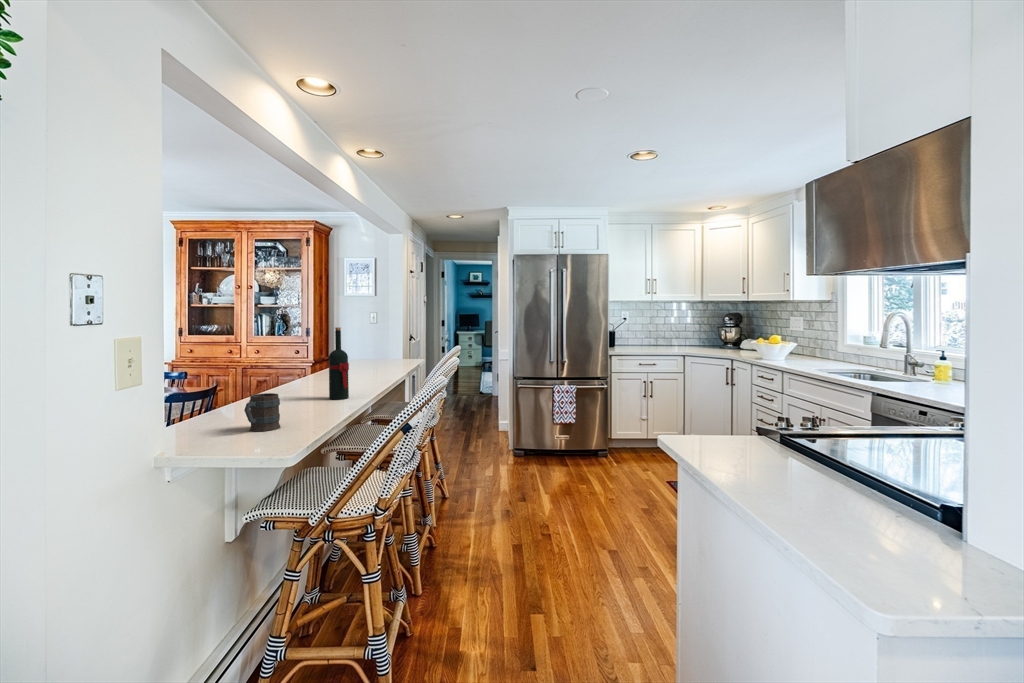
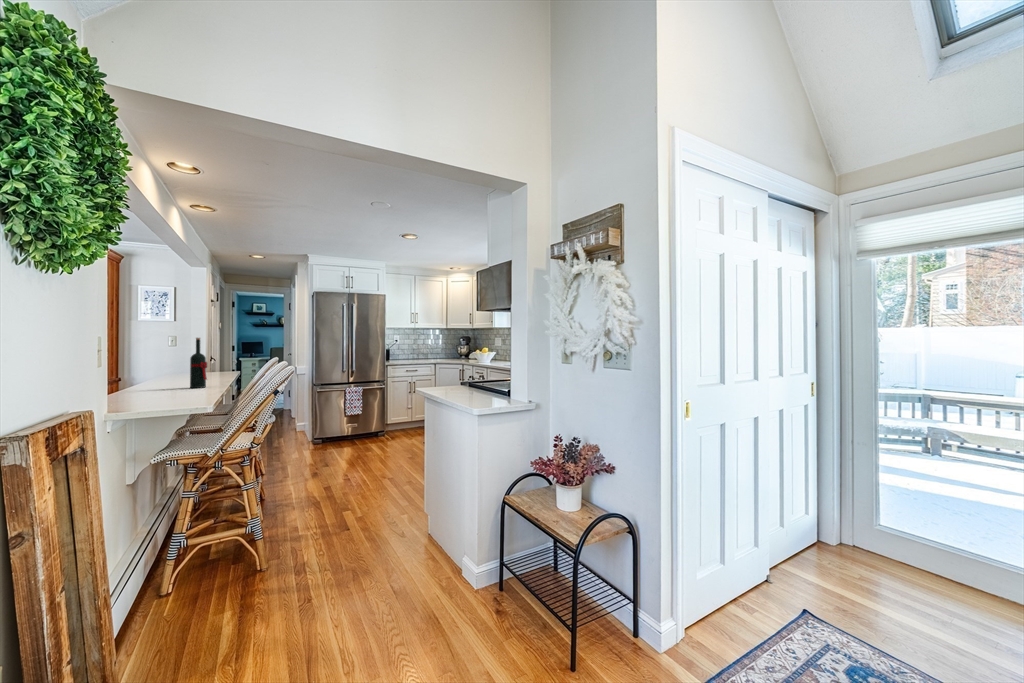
mug: present [244,393,280,431] -> none [155,376,179,400]

